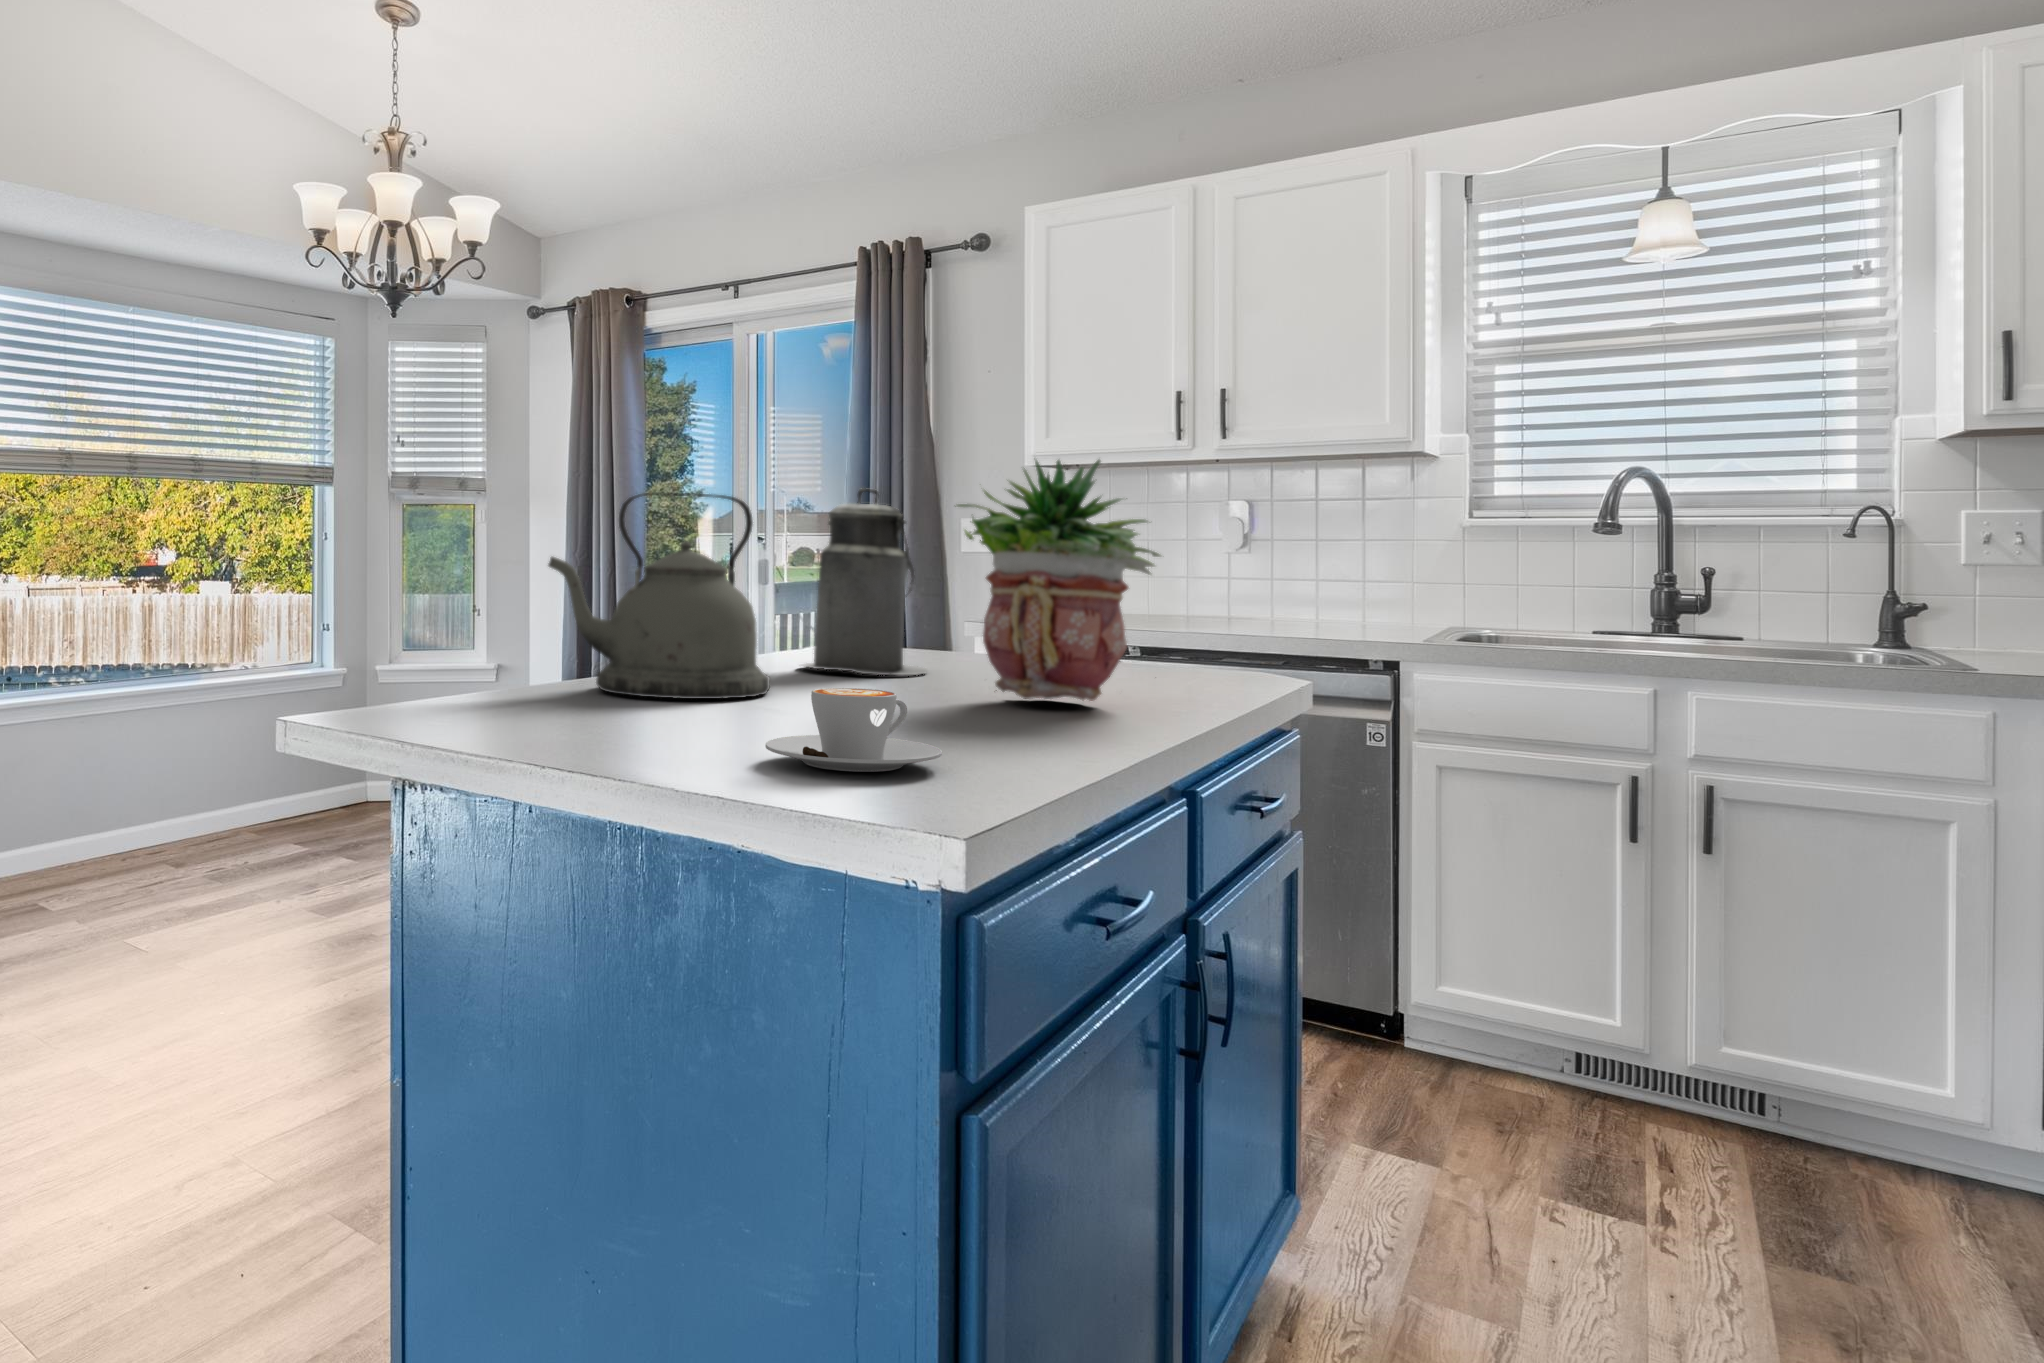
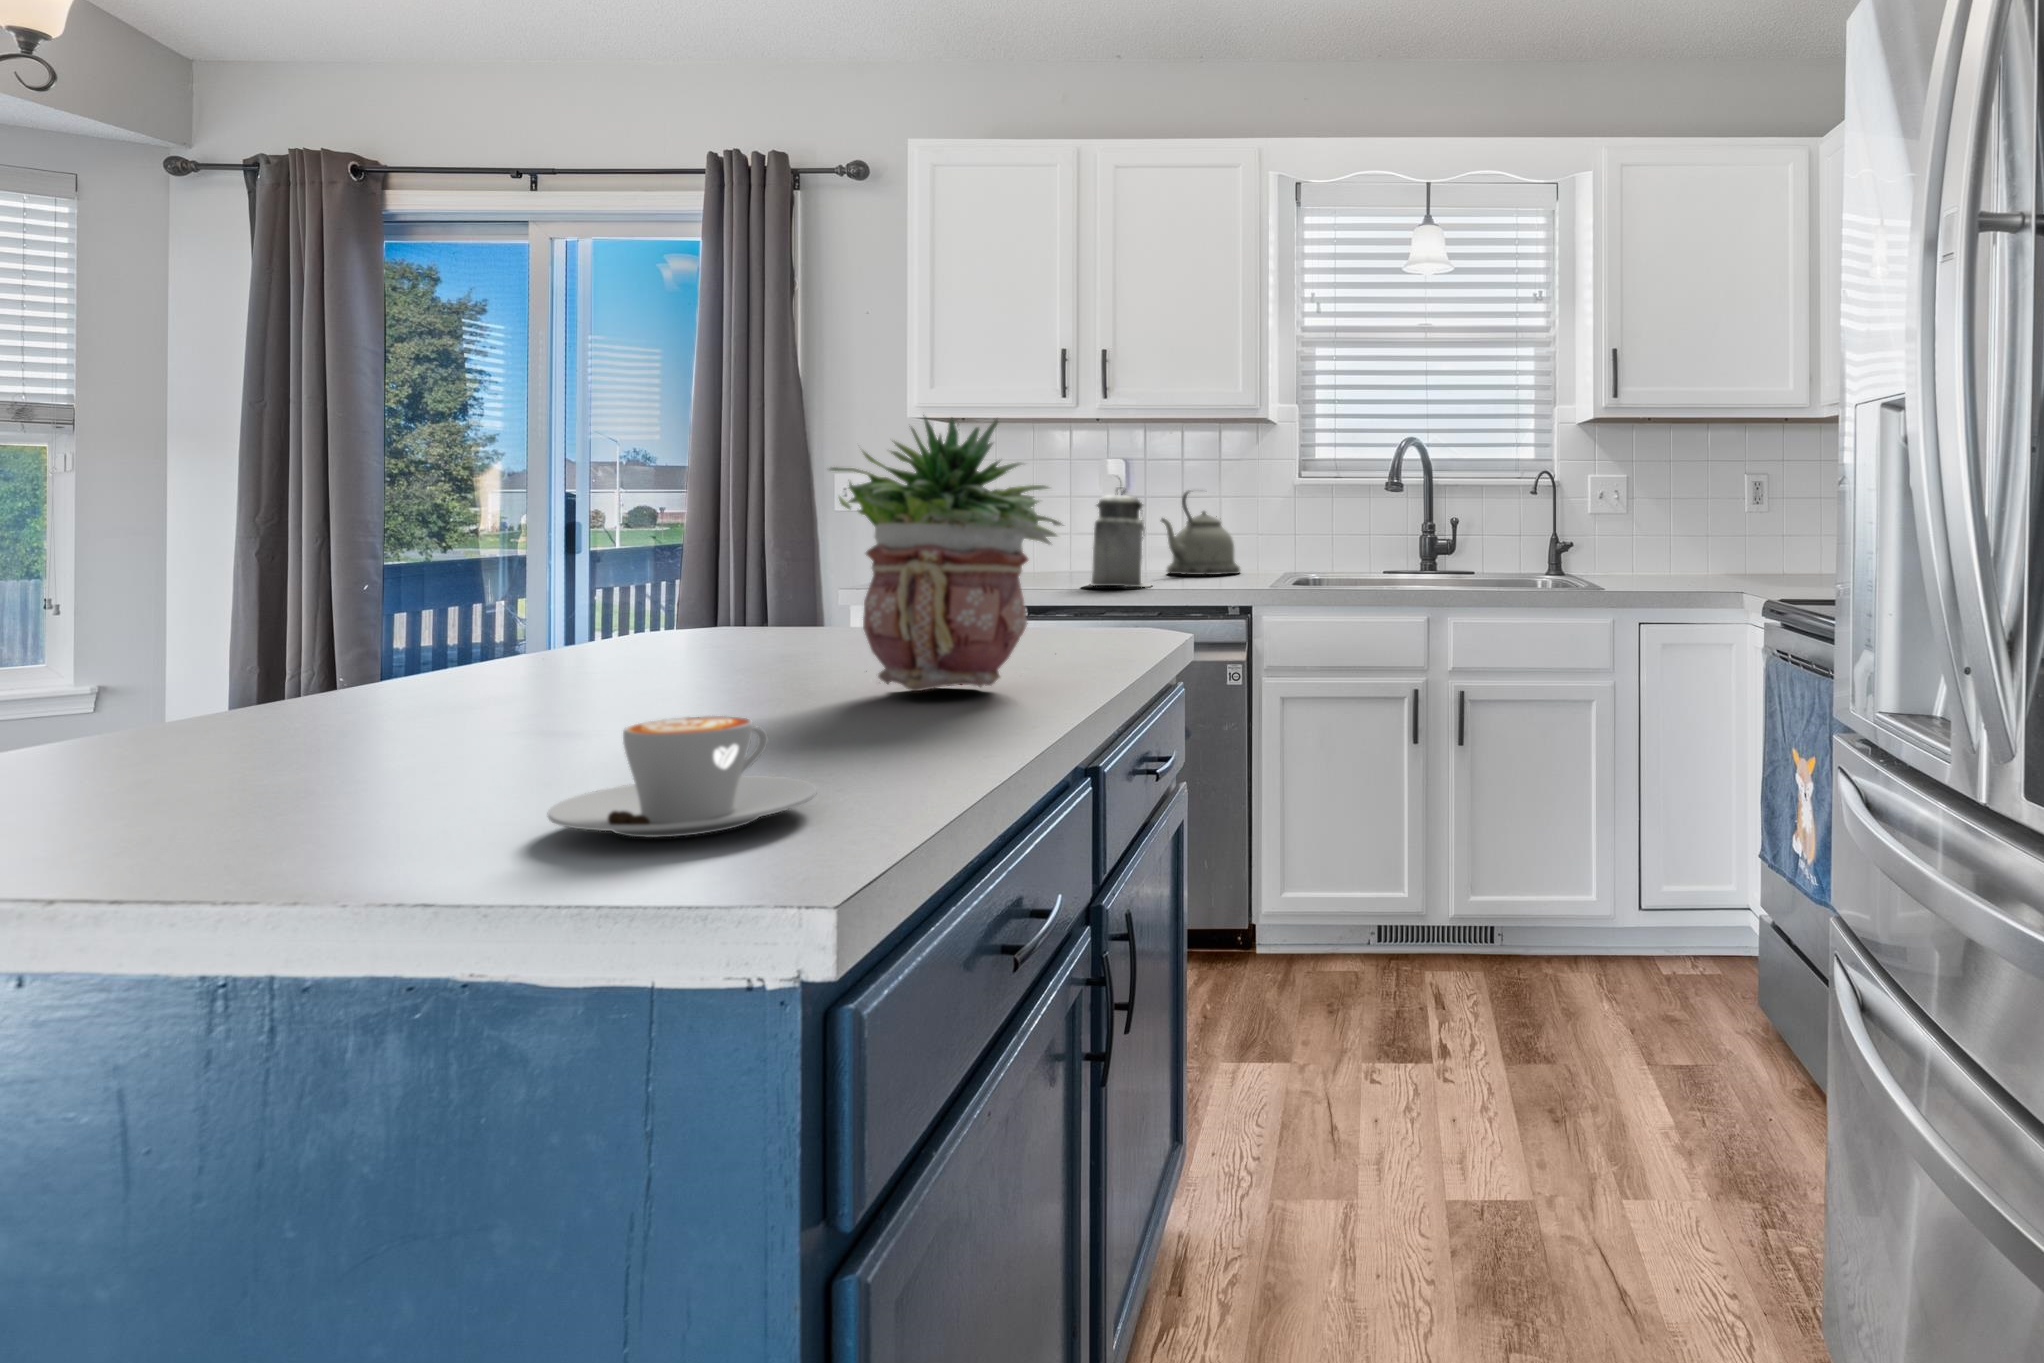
canister: present [803,489,927,675] -> present [1091,488,1151,587]
kettle: present [548,492,770,699] -> present [1161,491,1240,575]

